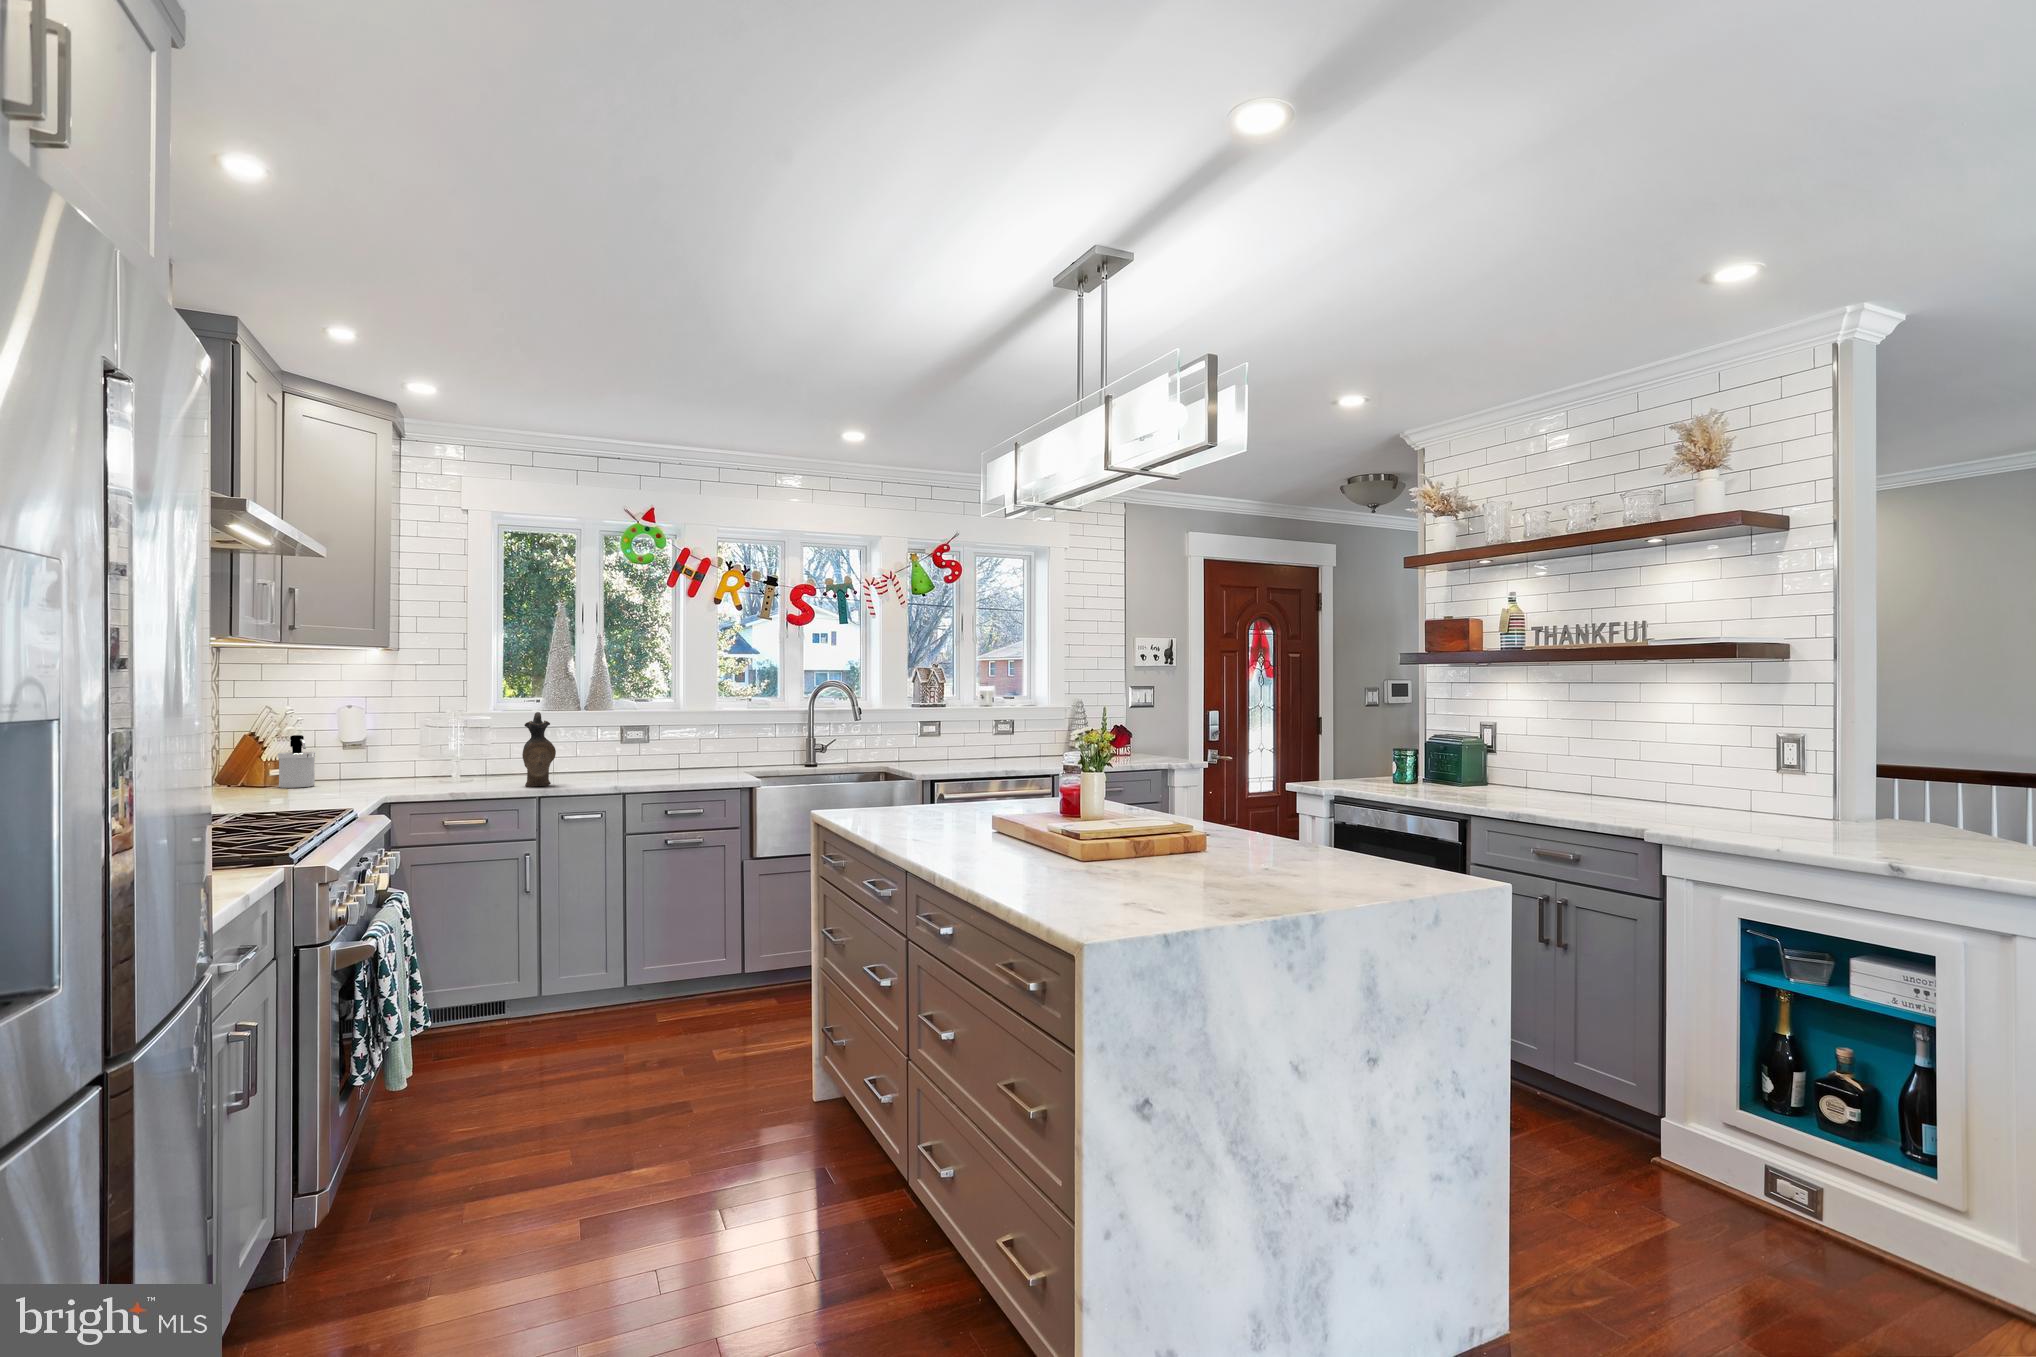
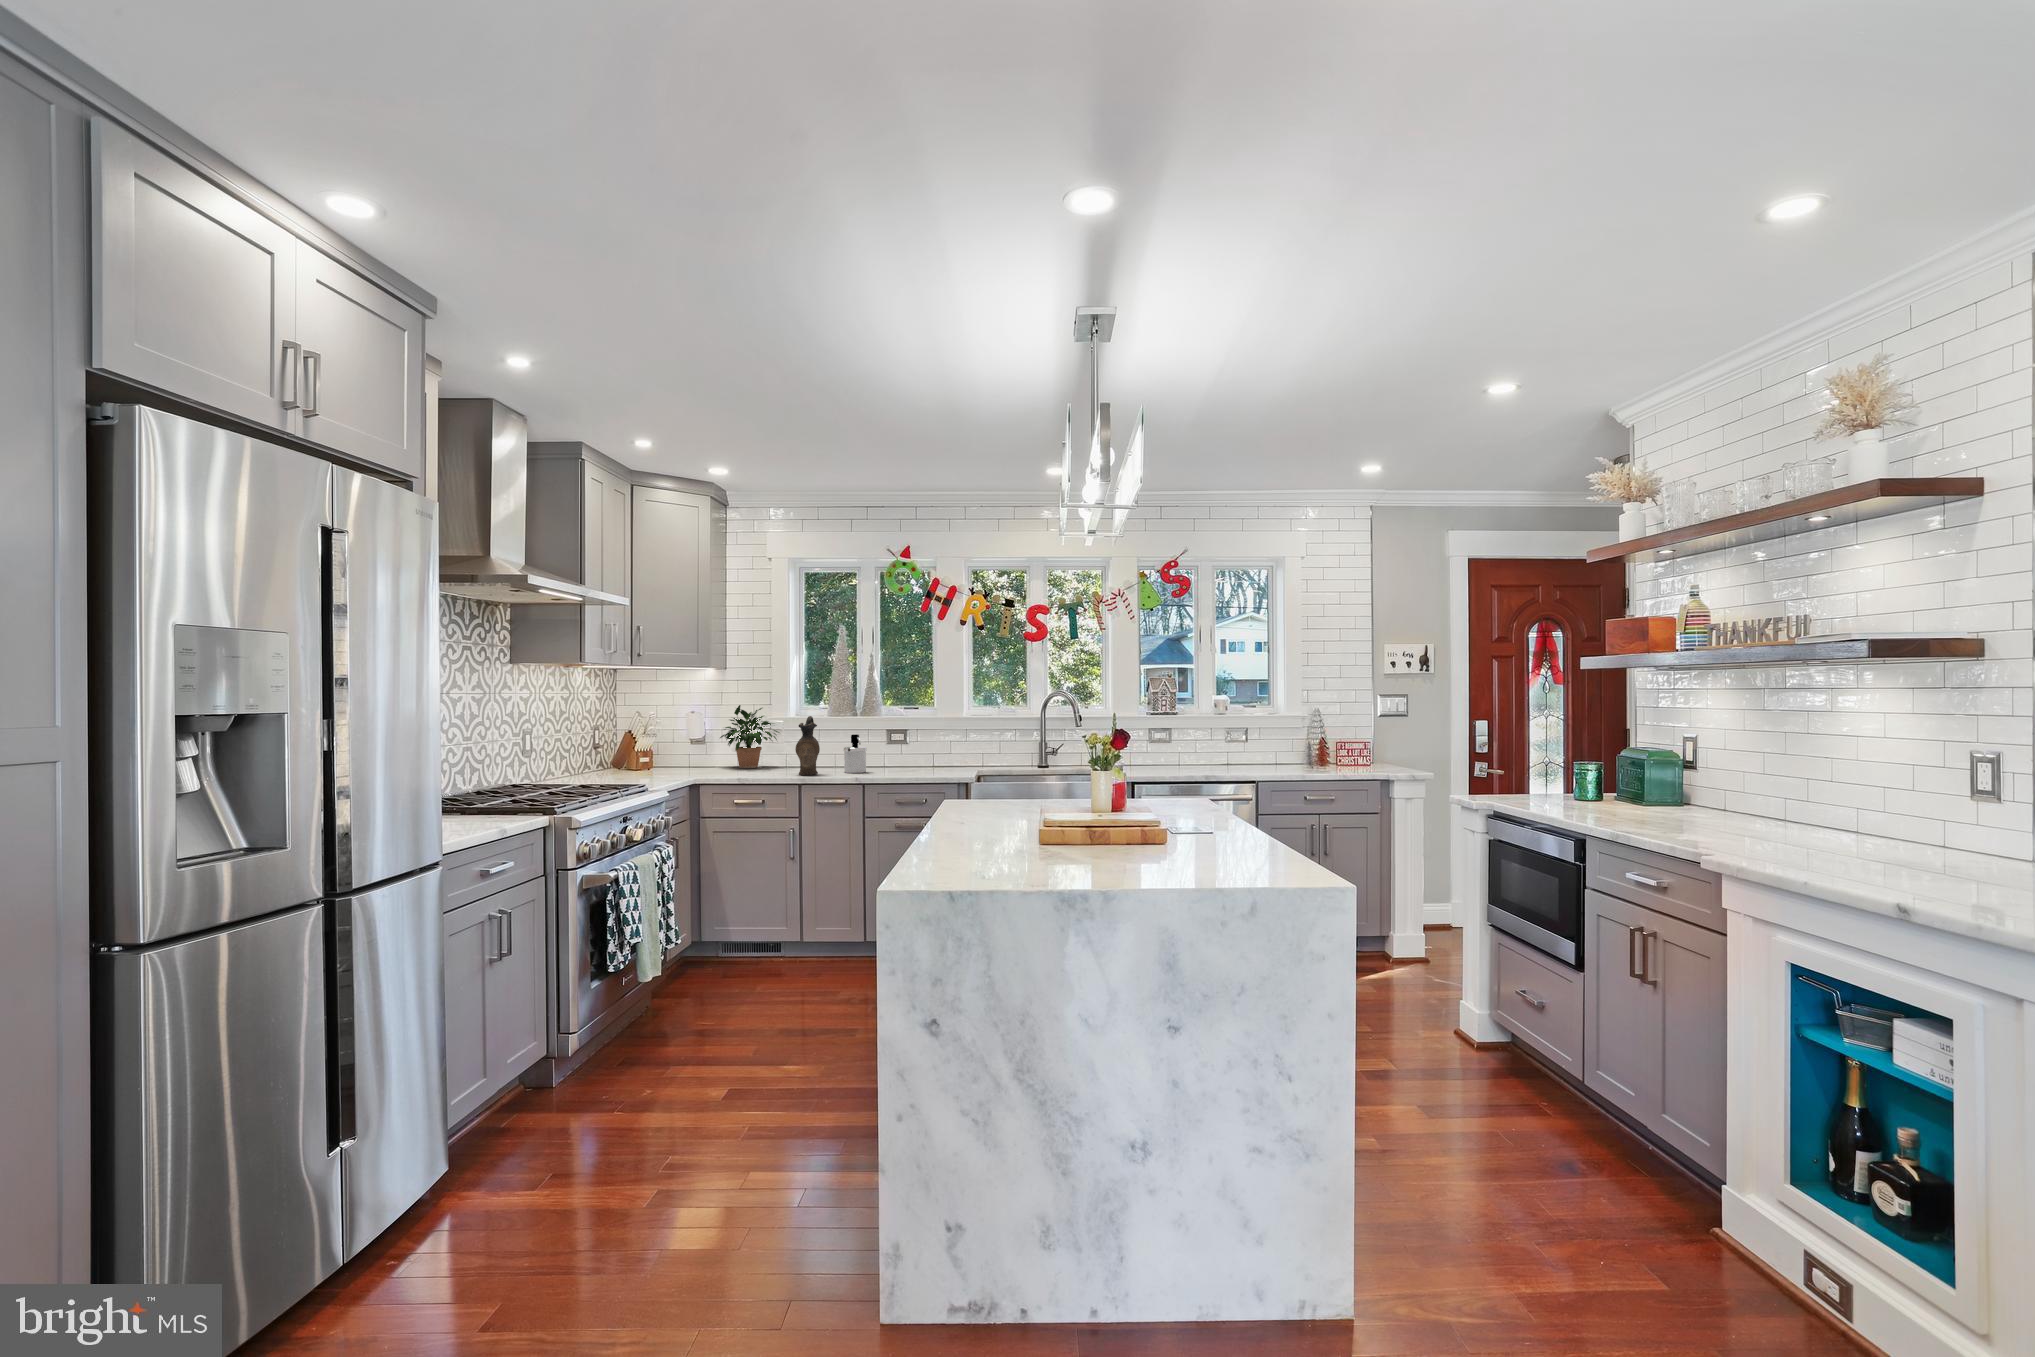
potted plant: none [387,698,477,781] -> present [720,705,779,768]
soap dispenser: present [278,735,316,788] -> present [843,734,867,773]

